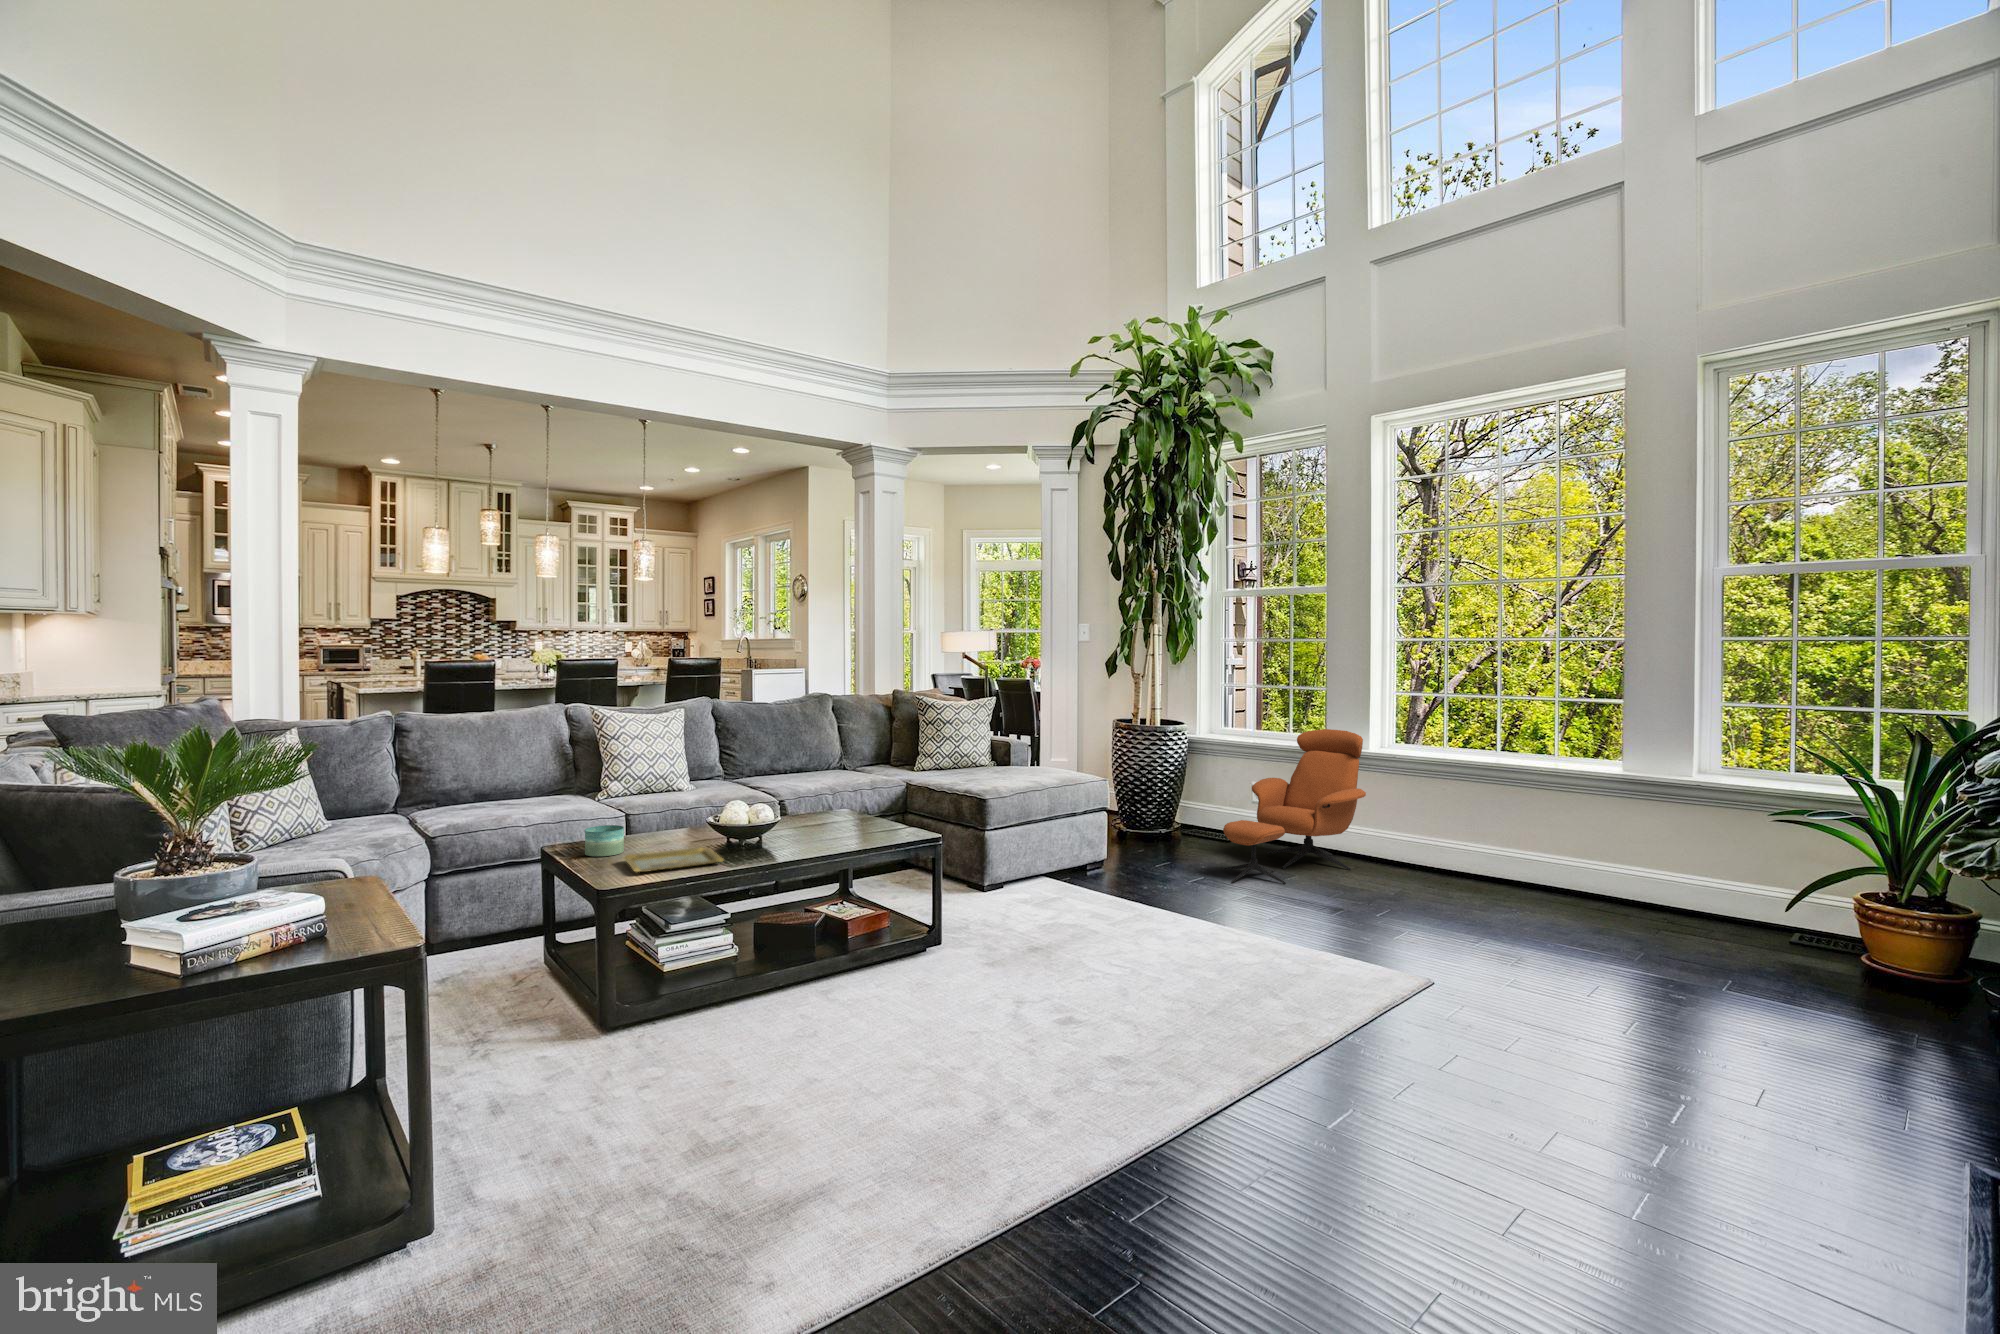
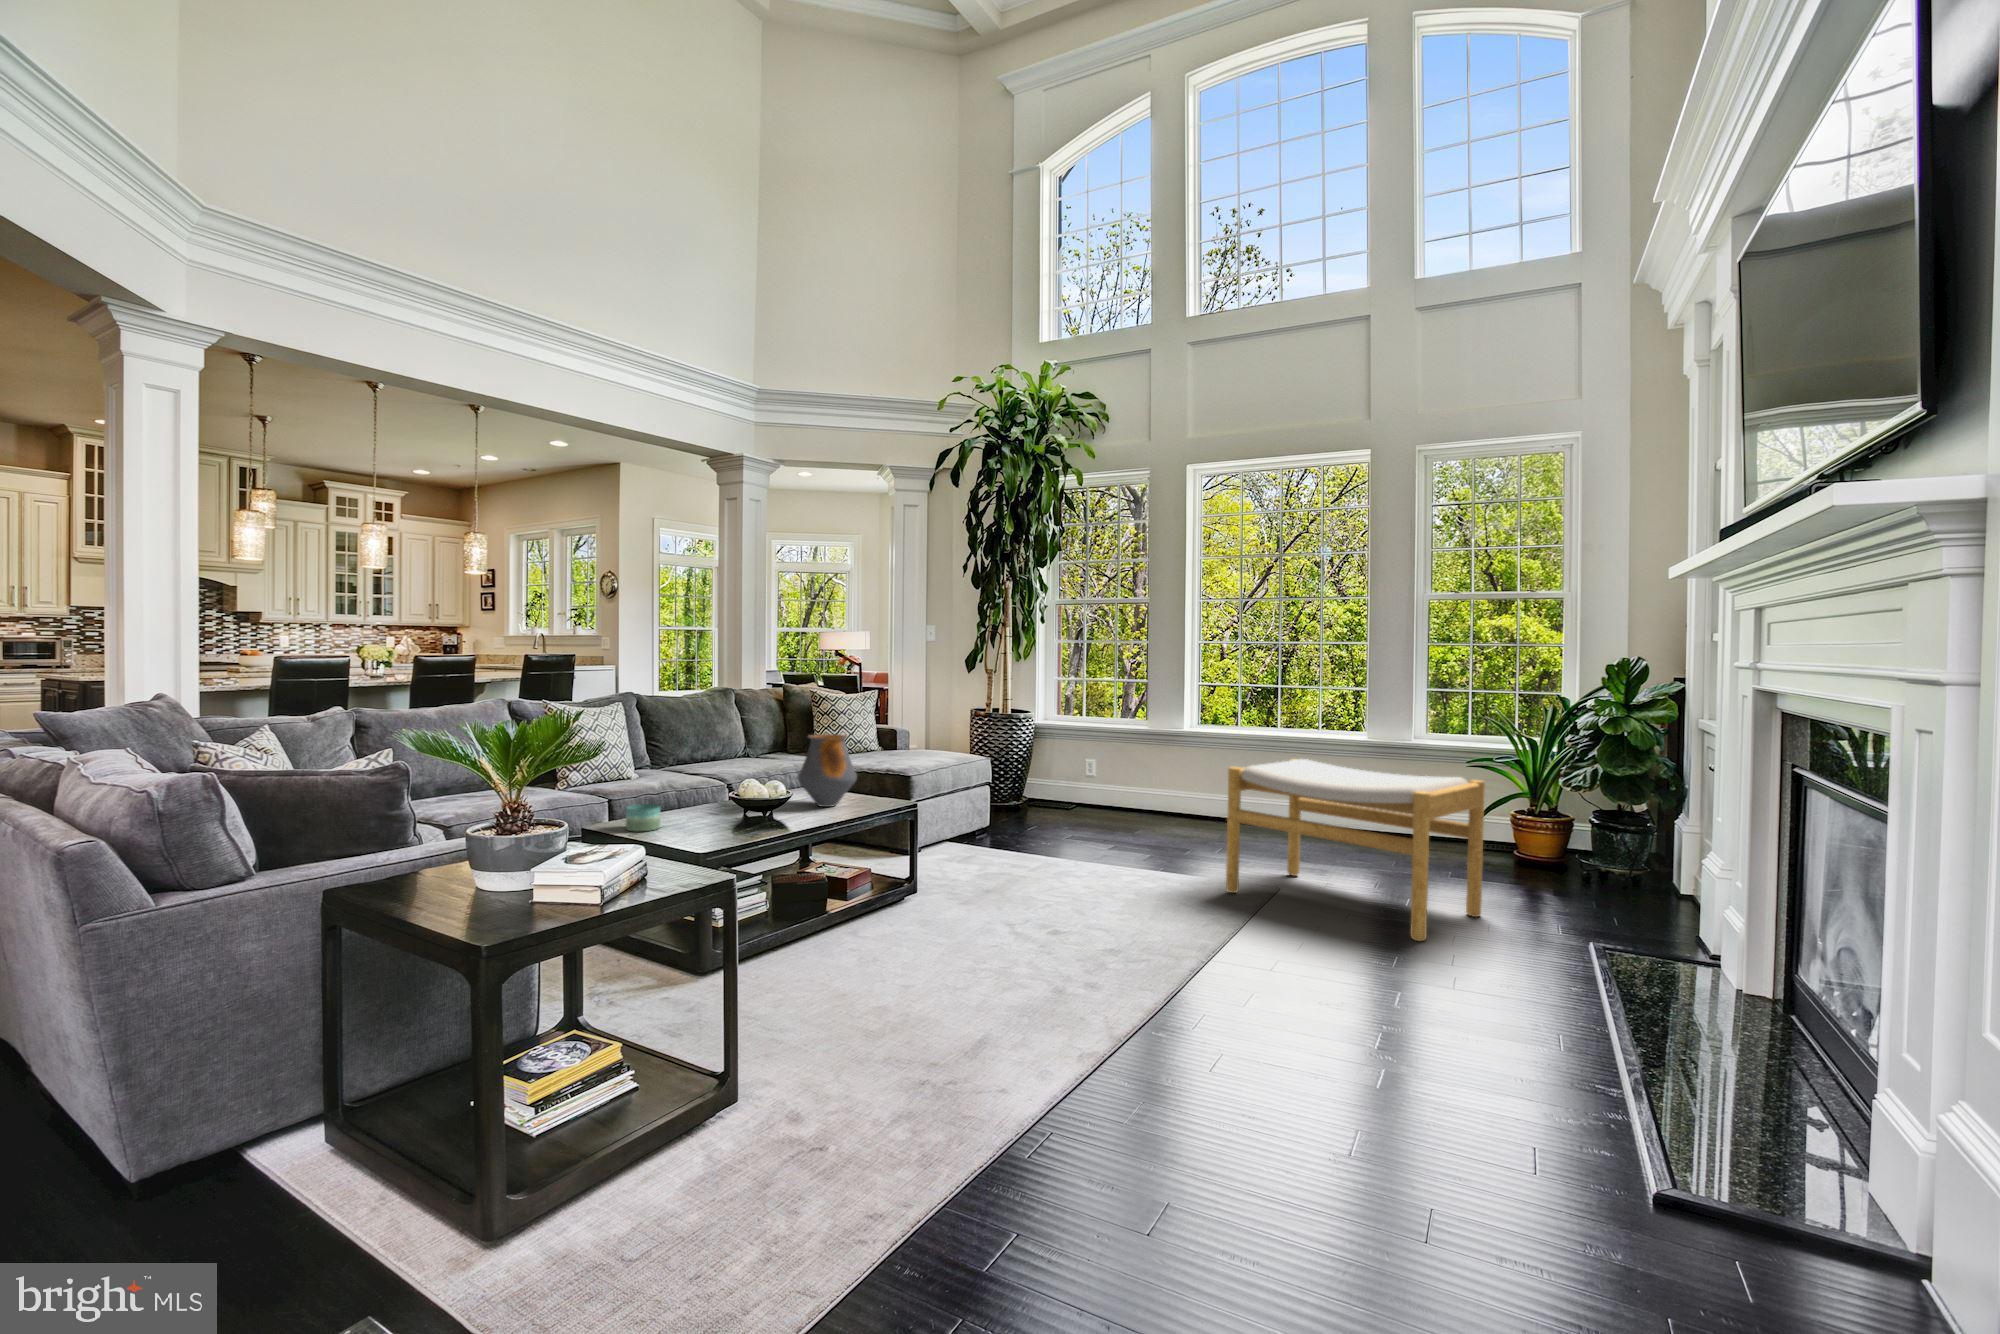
lounge chair: present [1223,729,1366,884] -> none [1085,713,1187,836]
vase: none [801,751,869,836] -> present [798,734,857,807]
footstool: none [1342,800,1746,1100] -> present [1226,759,1485,941]
tray: present [624,847,723,872] -> none [674,819,766,840]

